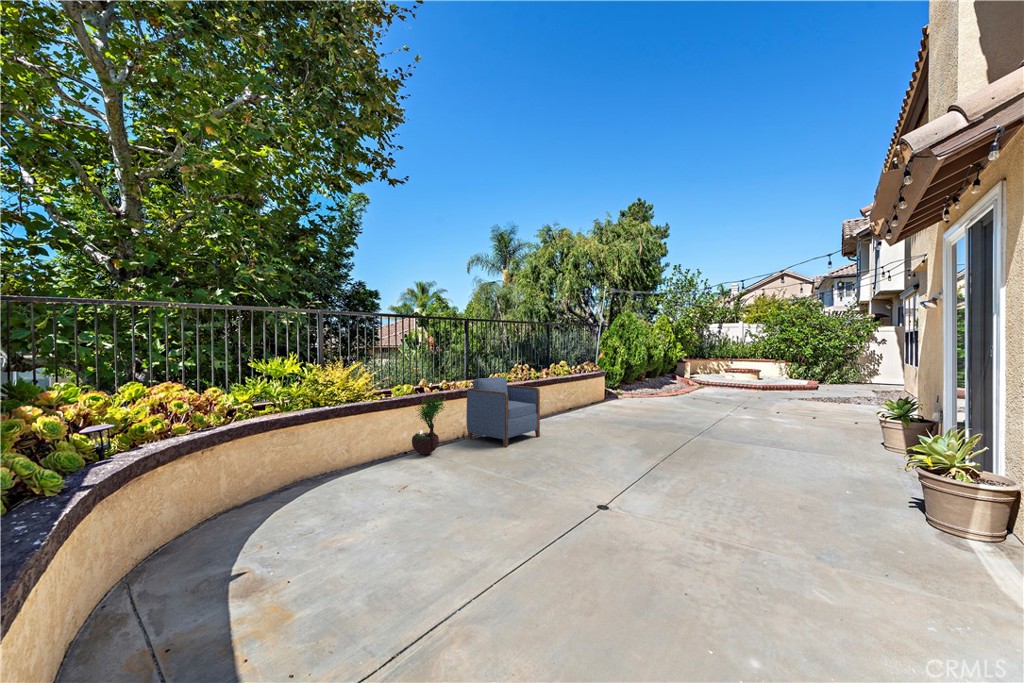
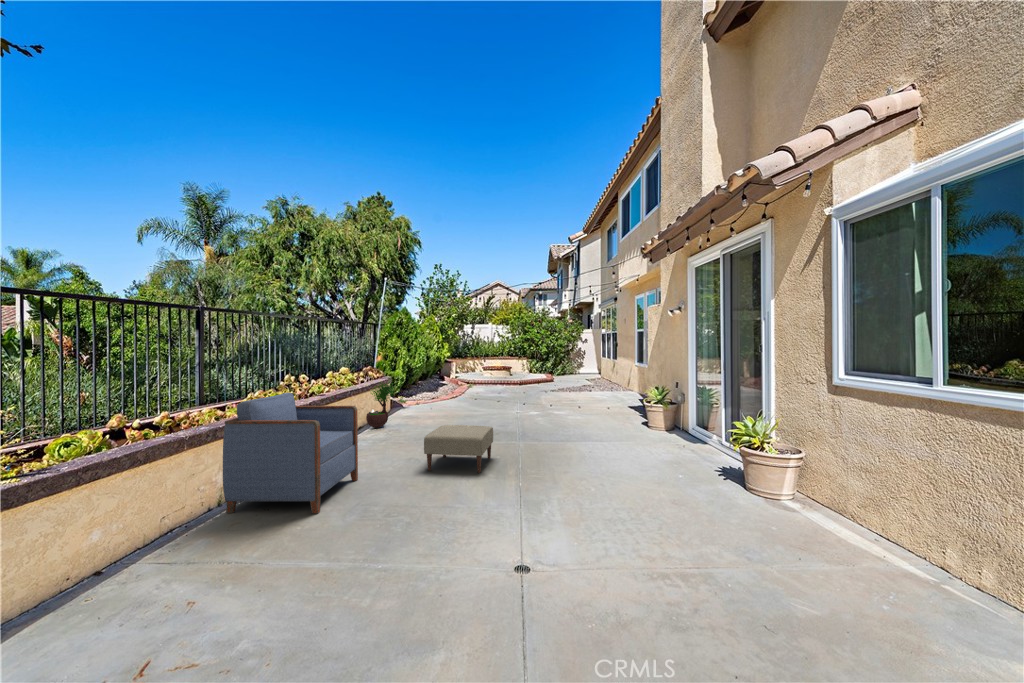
potted tree: present [412,397,445,454] -> present [366,382,393,428]
ottoman: none [584,410,644,447] -> present [424,425,493,473]

